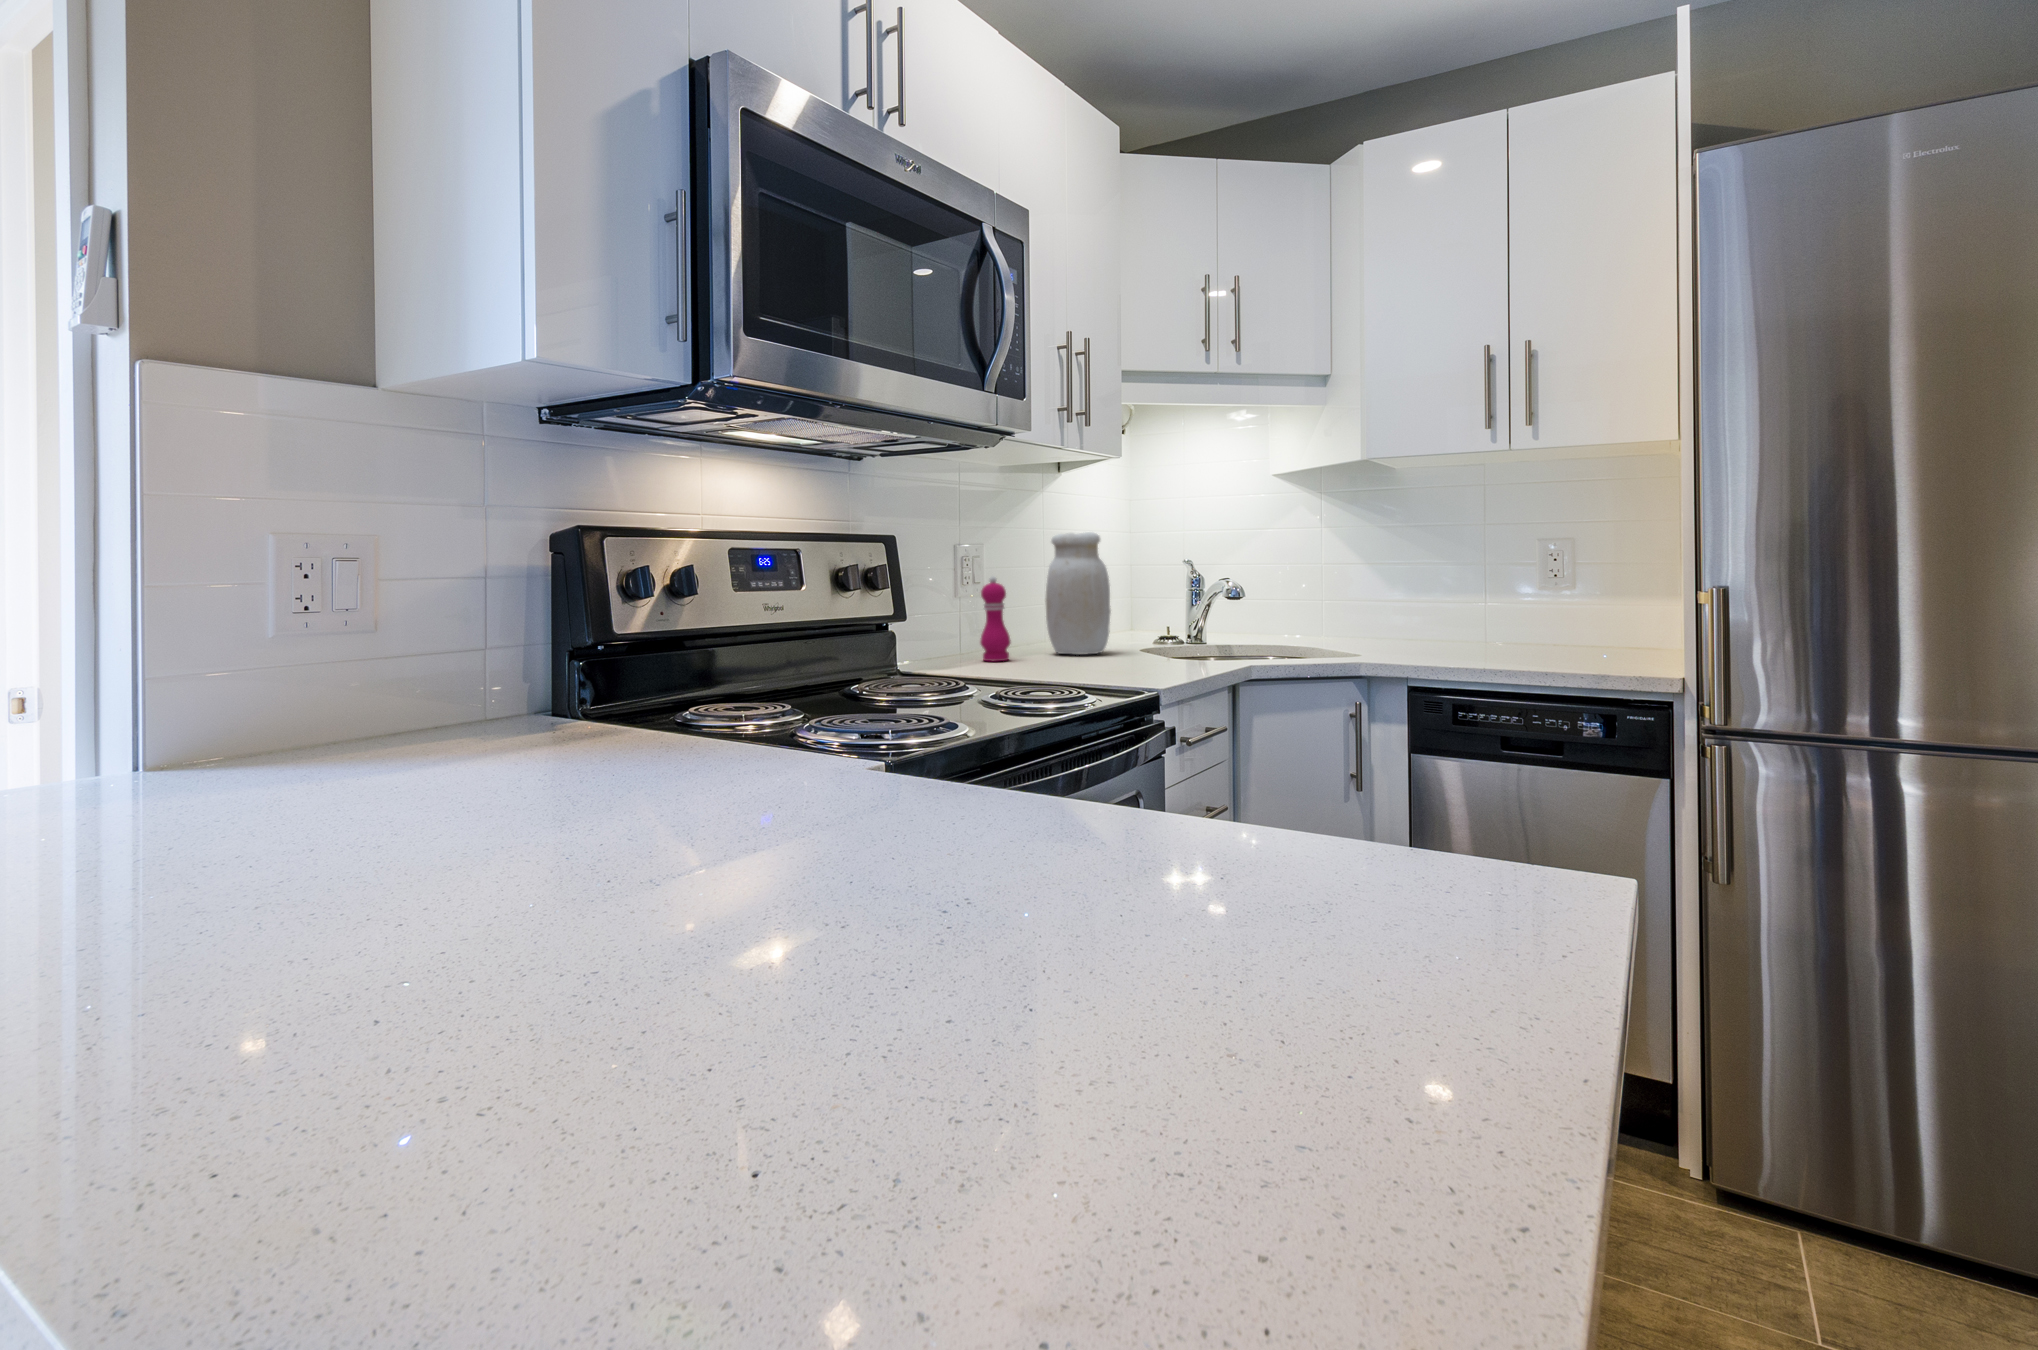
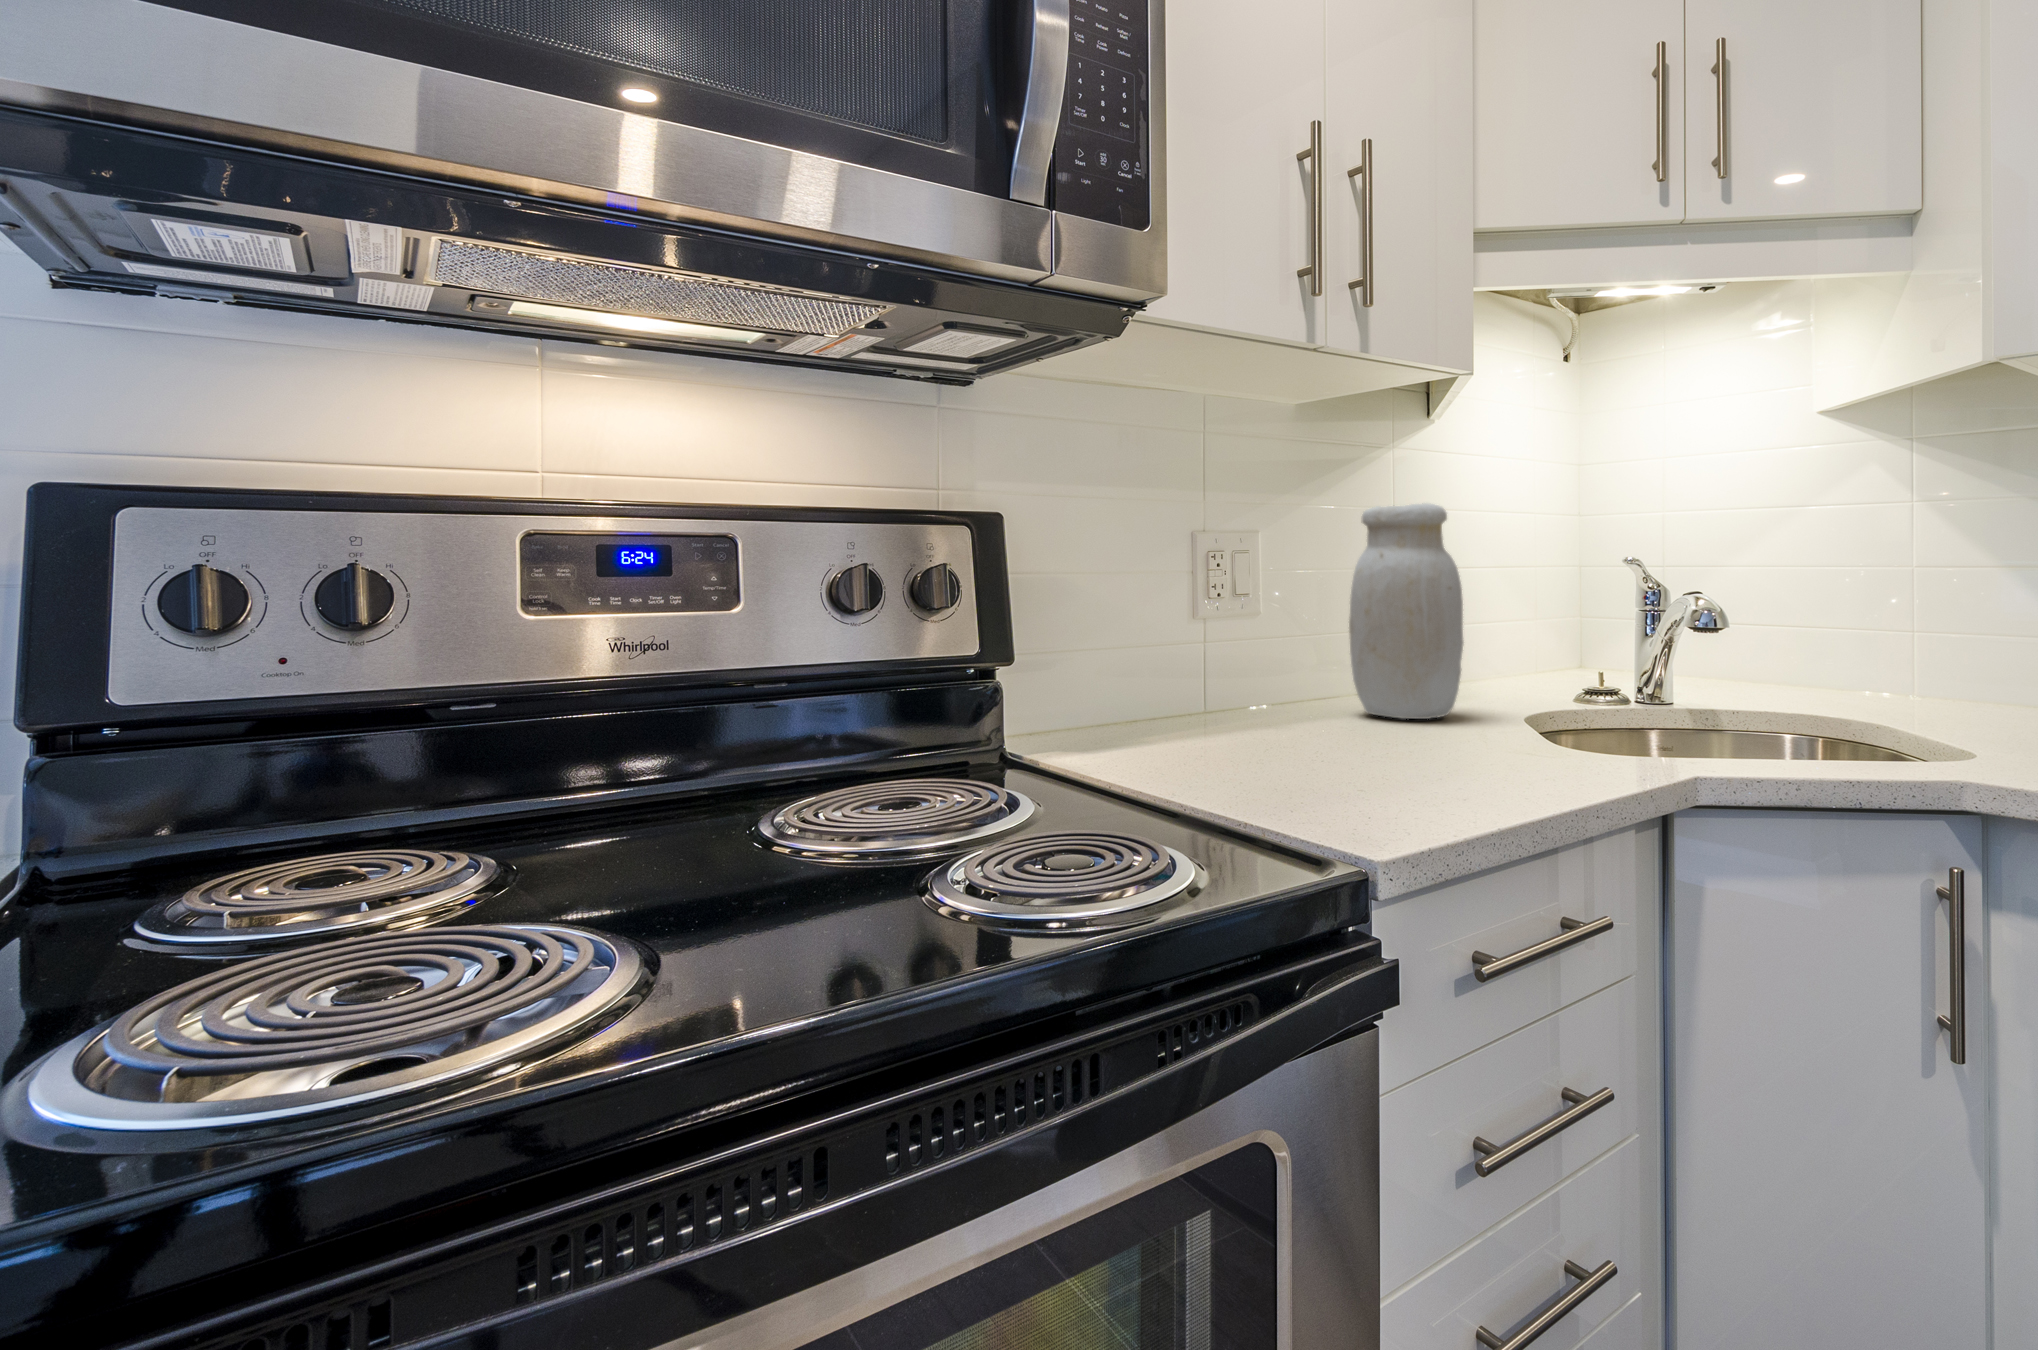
pepper mill: present [980,577,1011,661] -> none [1219,576,1271,724]

